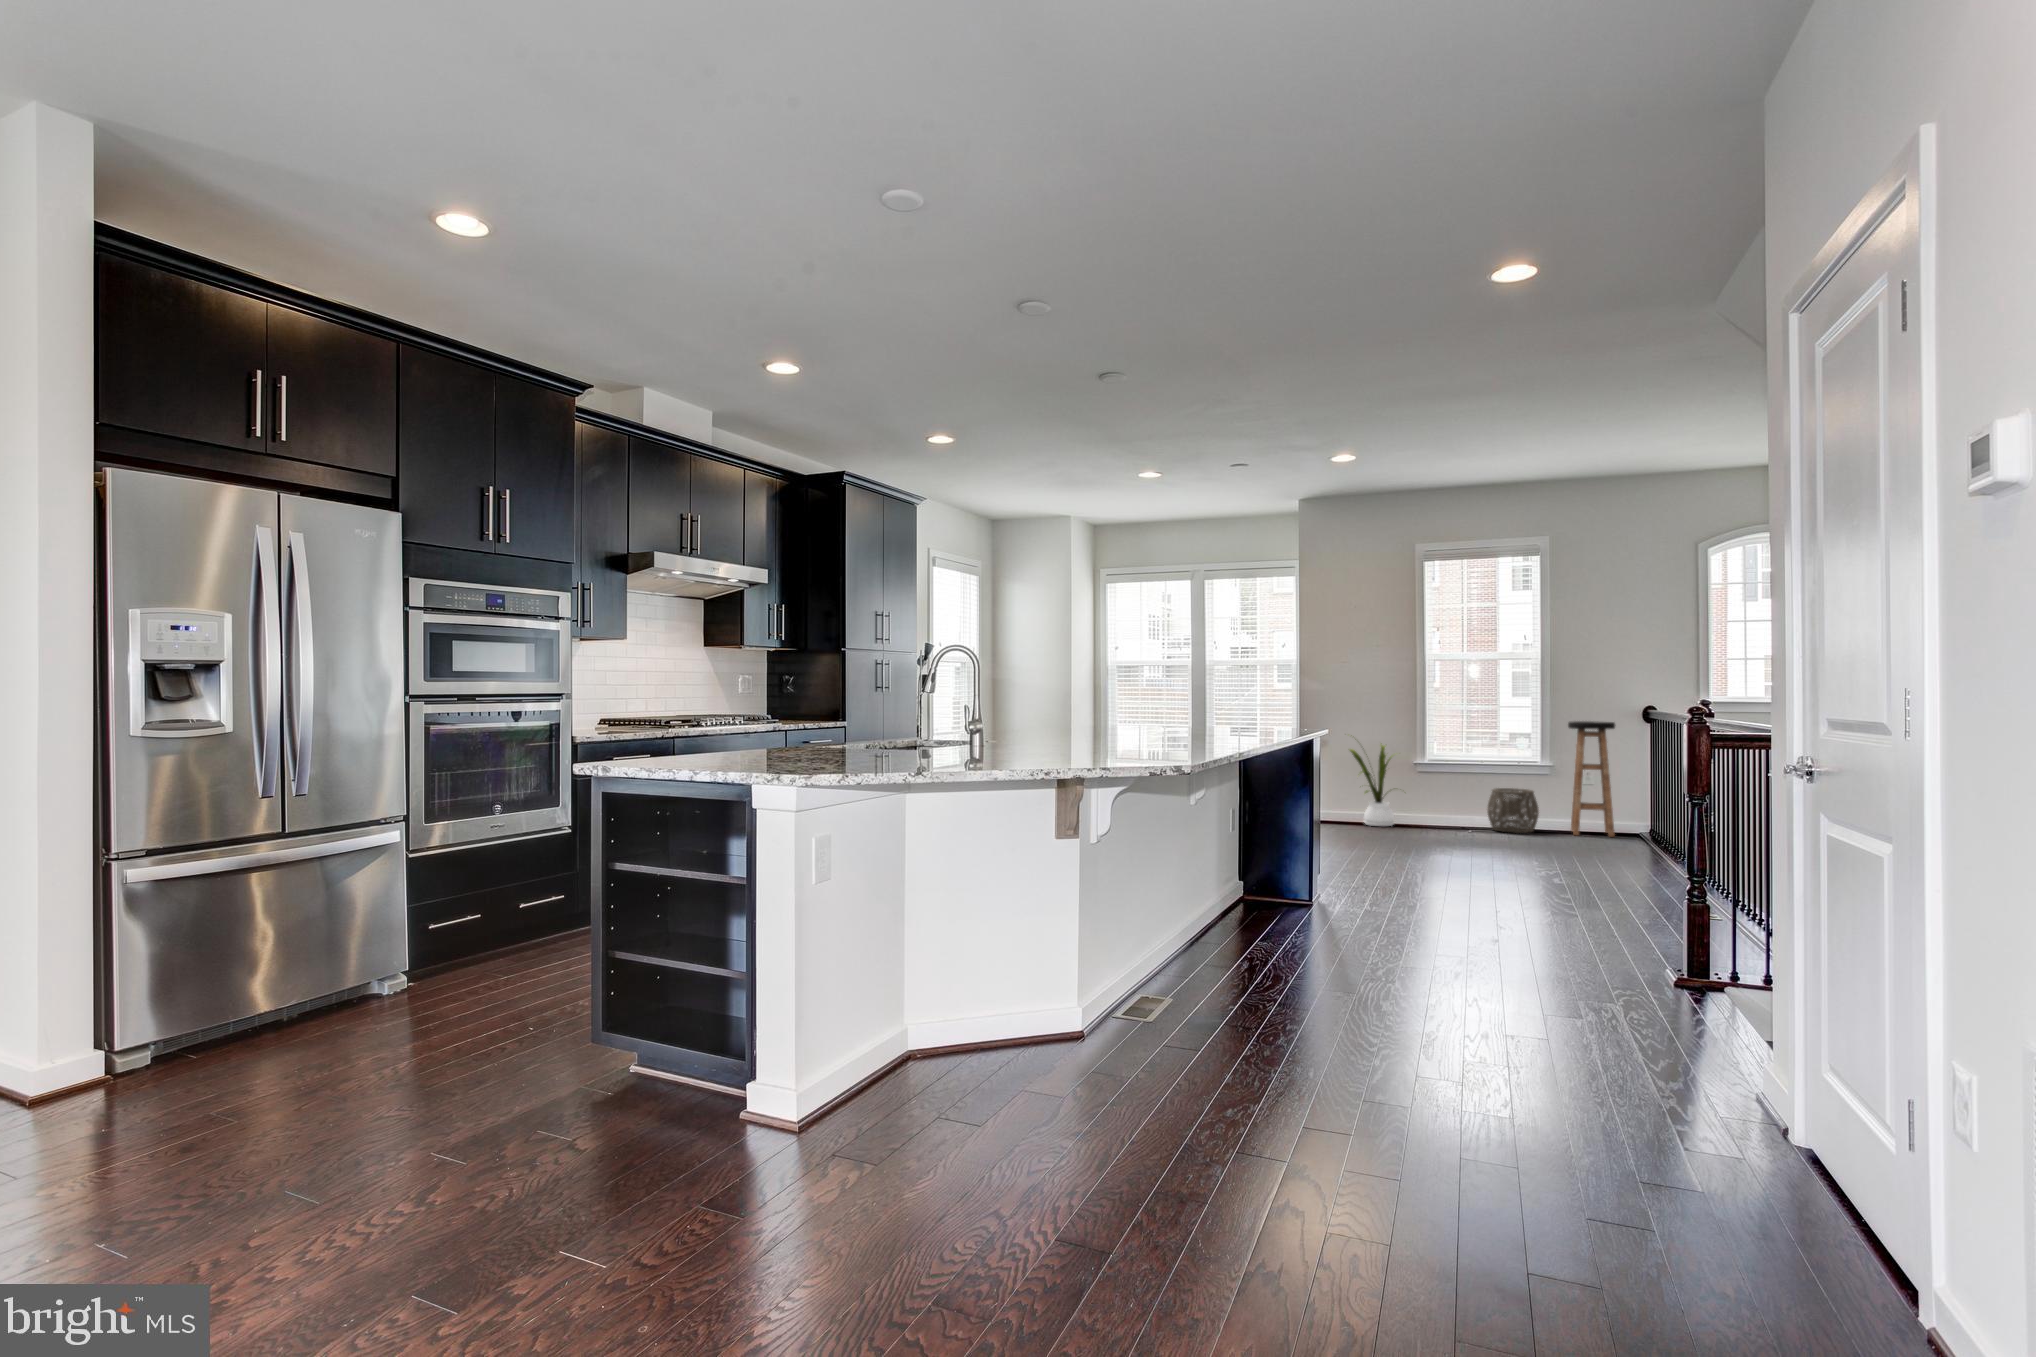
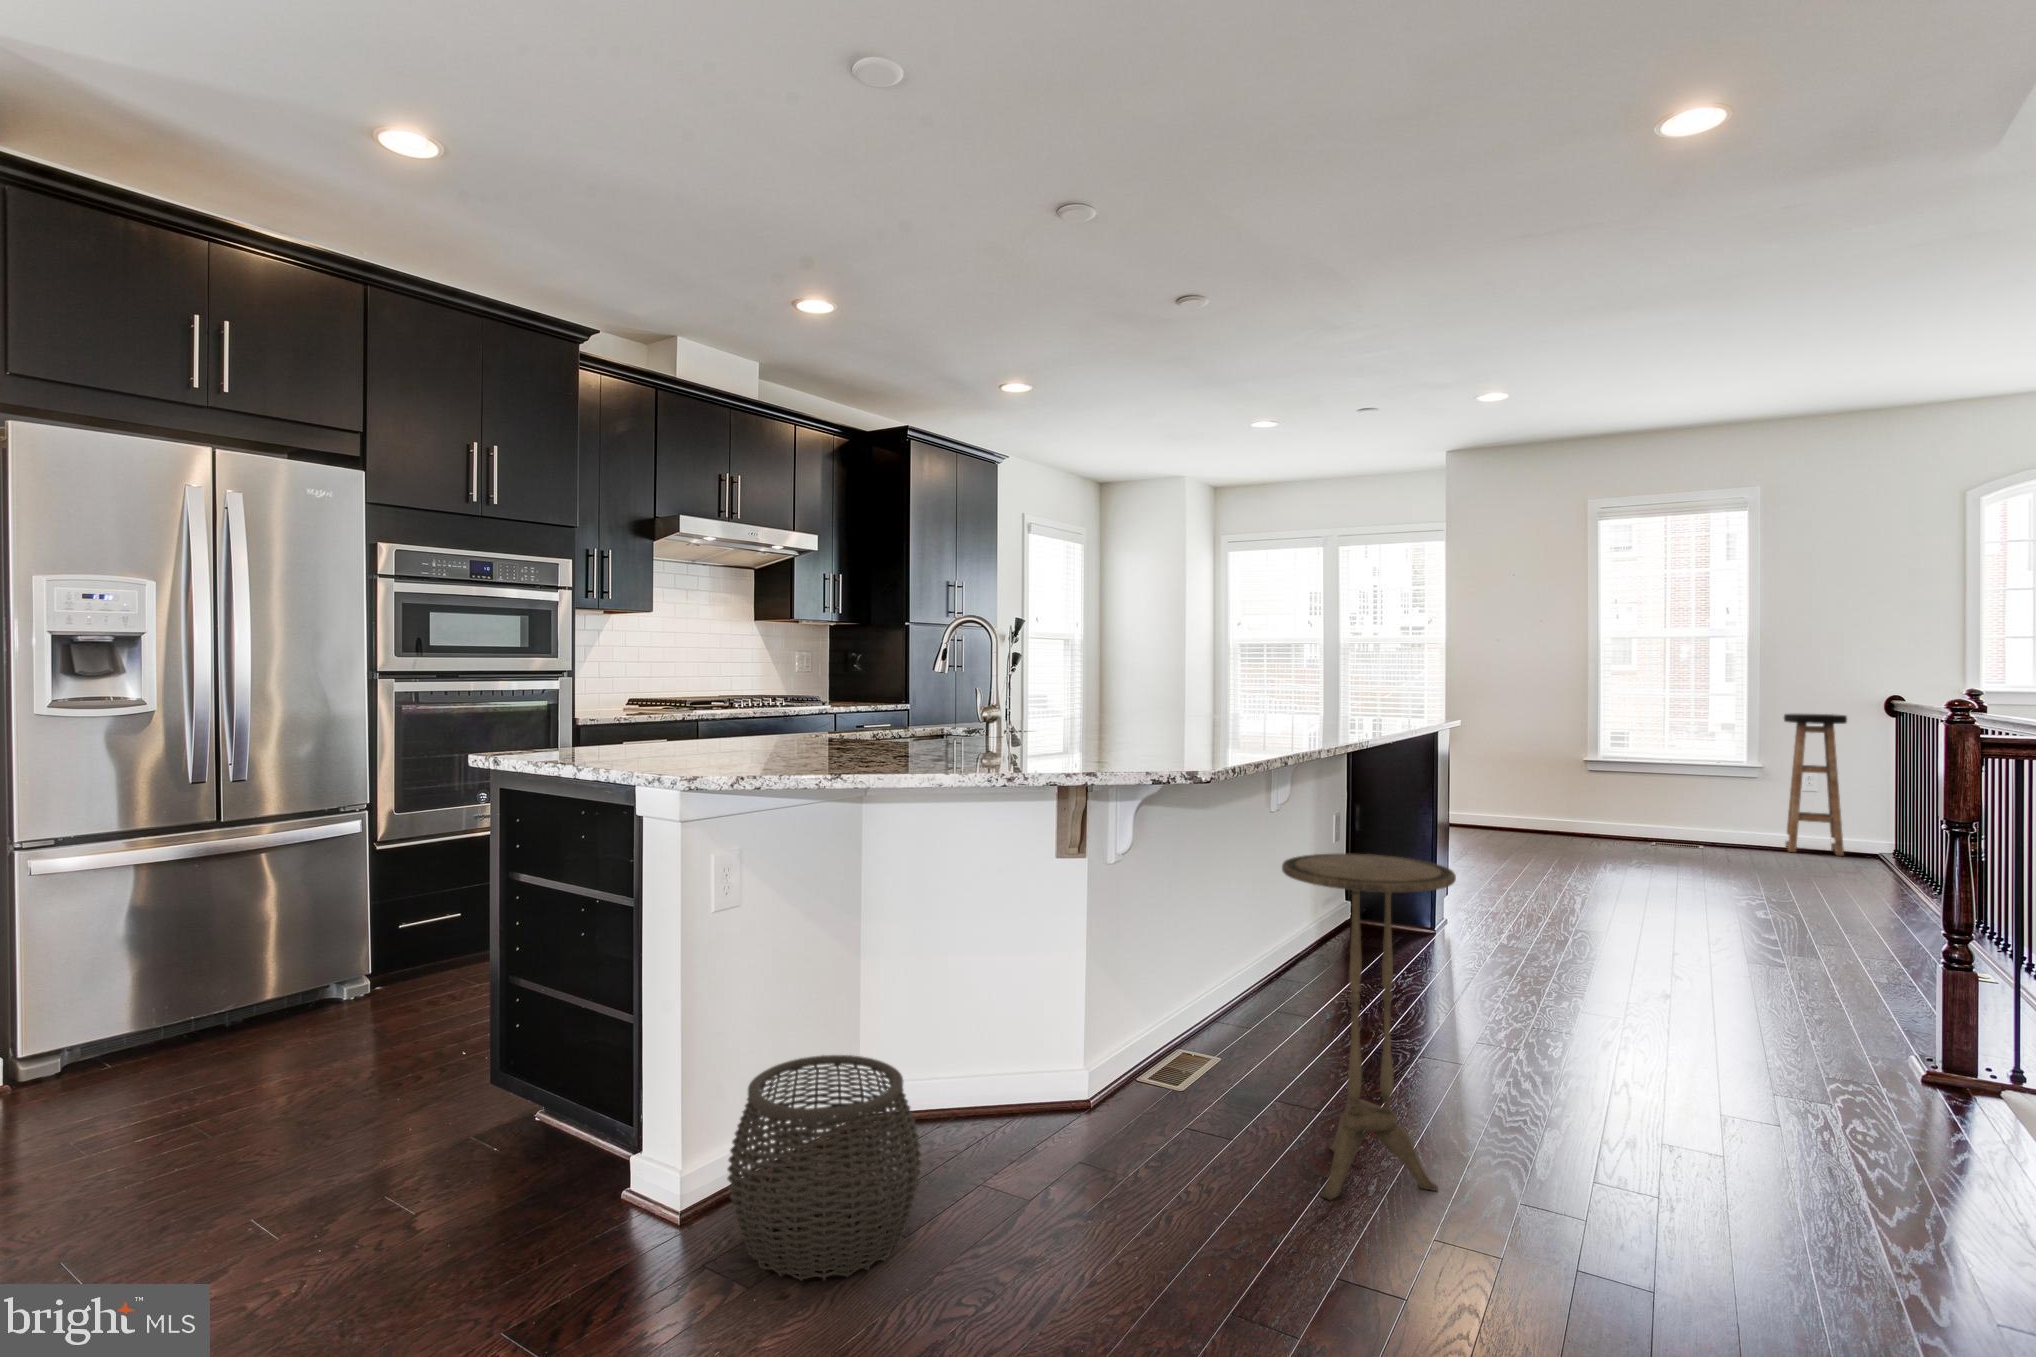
house plant: present [1350,745,1394,826] -> none [1498,724,1576,833]
woven basket: present [1487,788,1539,833] -> present [727,1055,922,1281]
side table: none [1244,827,1370,1080] -> present [1282,854,1456,1200]

